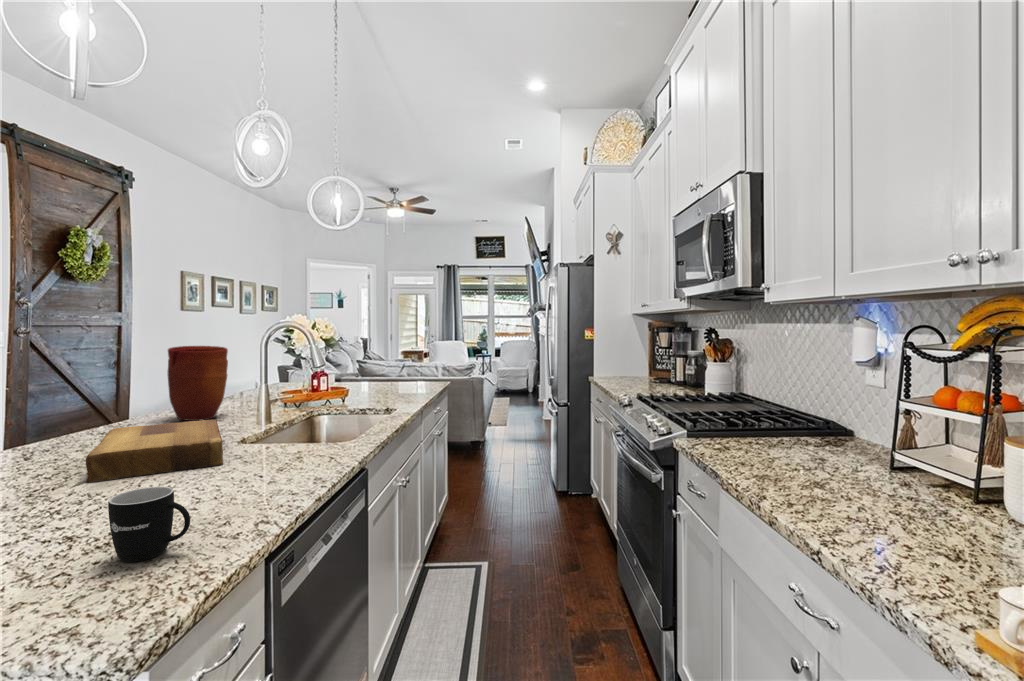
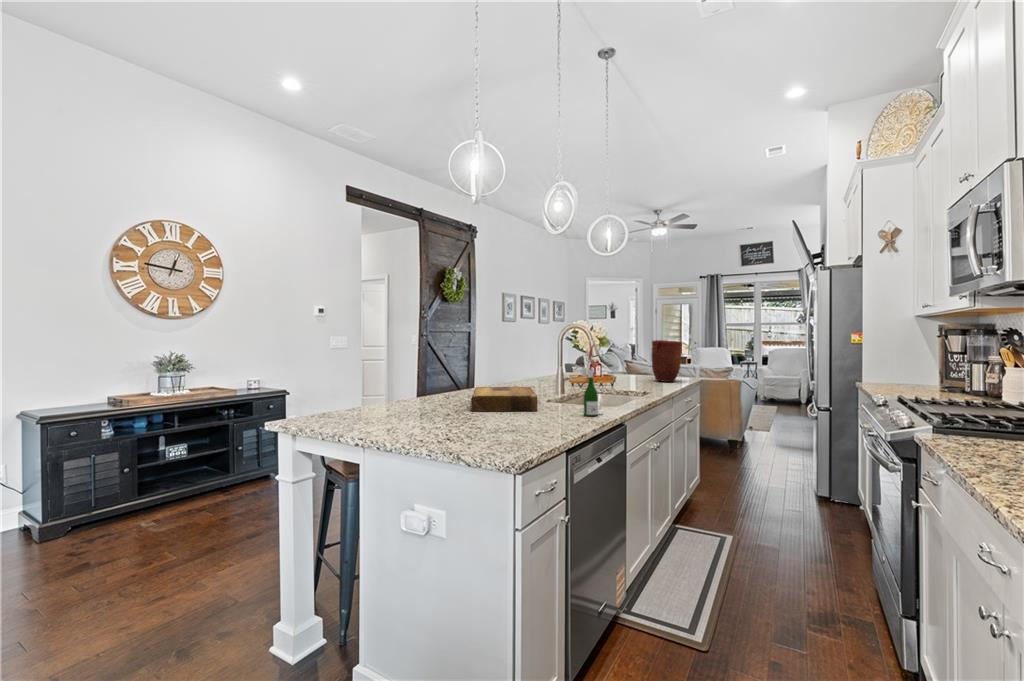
vase: present [168,346,228,421] -> present [652,340,682,382]
wine bottle: none [296,356,332,465] -> present [582,345,602,416]
mug: present [108,487,190,562] -> none [497,405,532,440]

